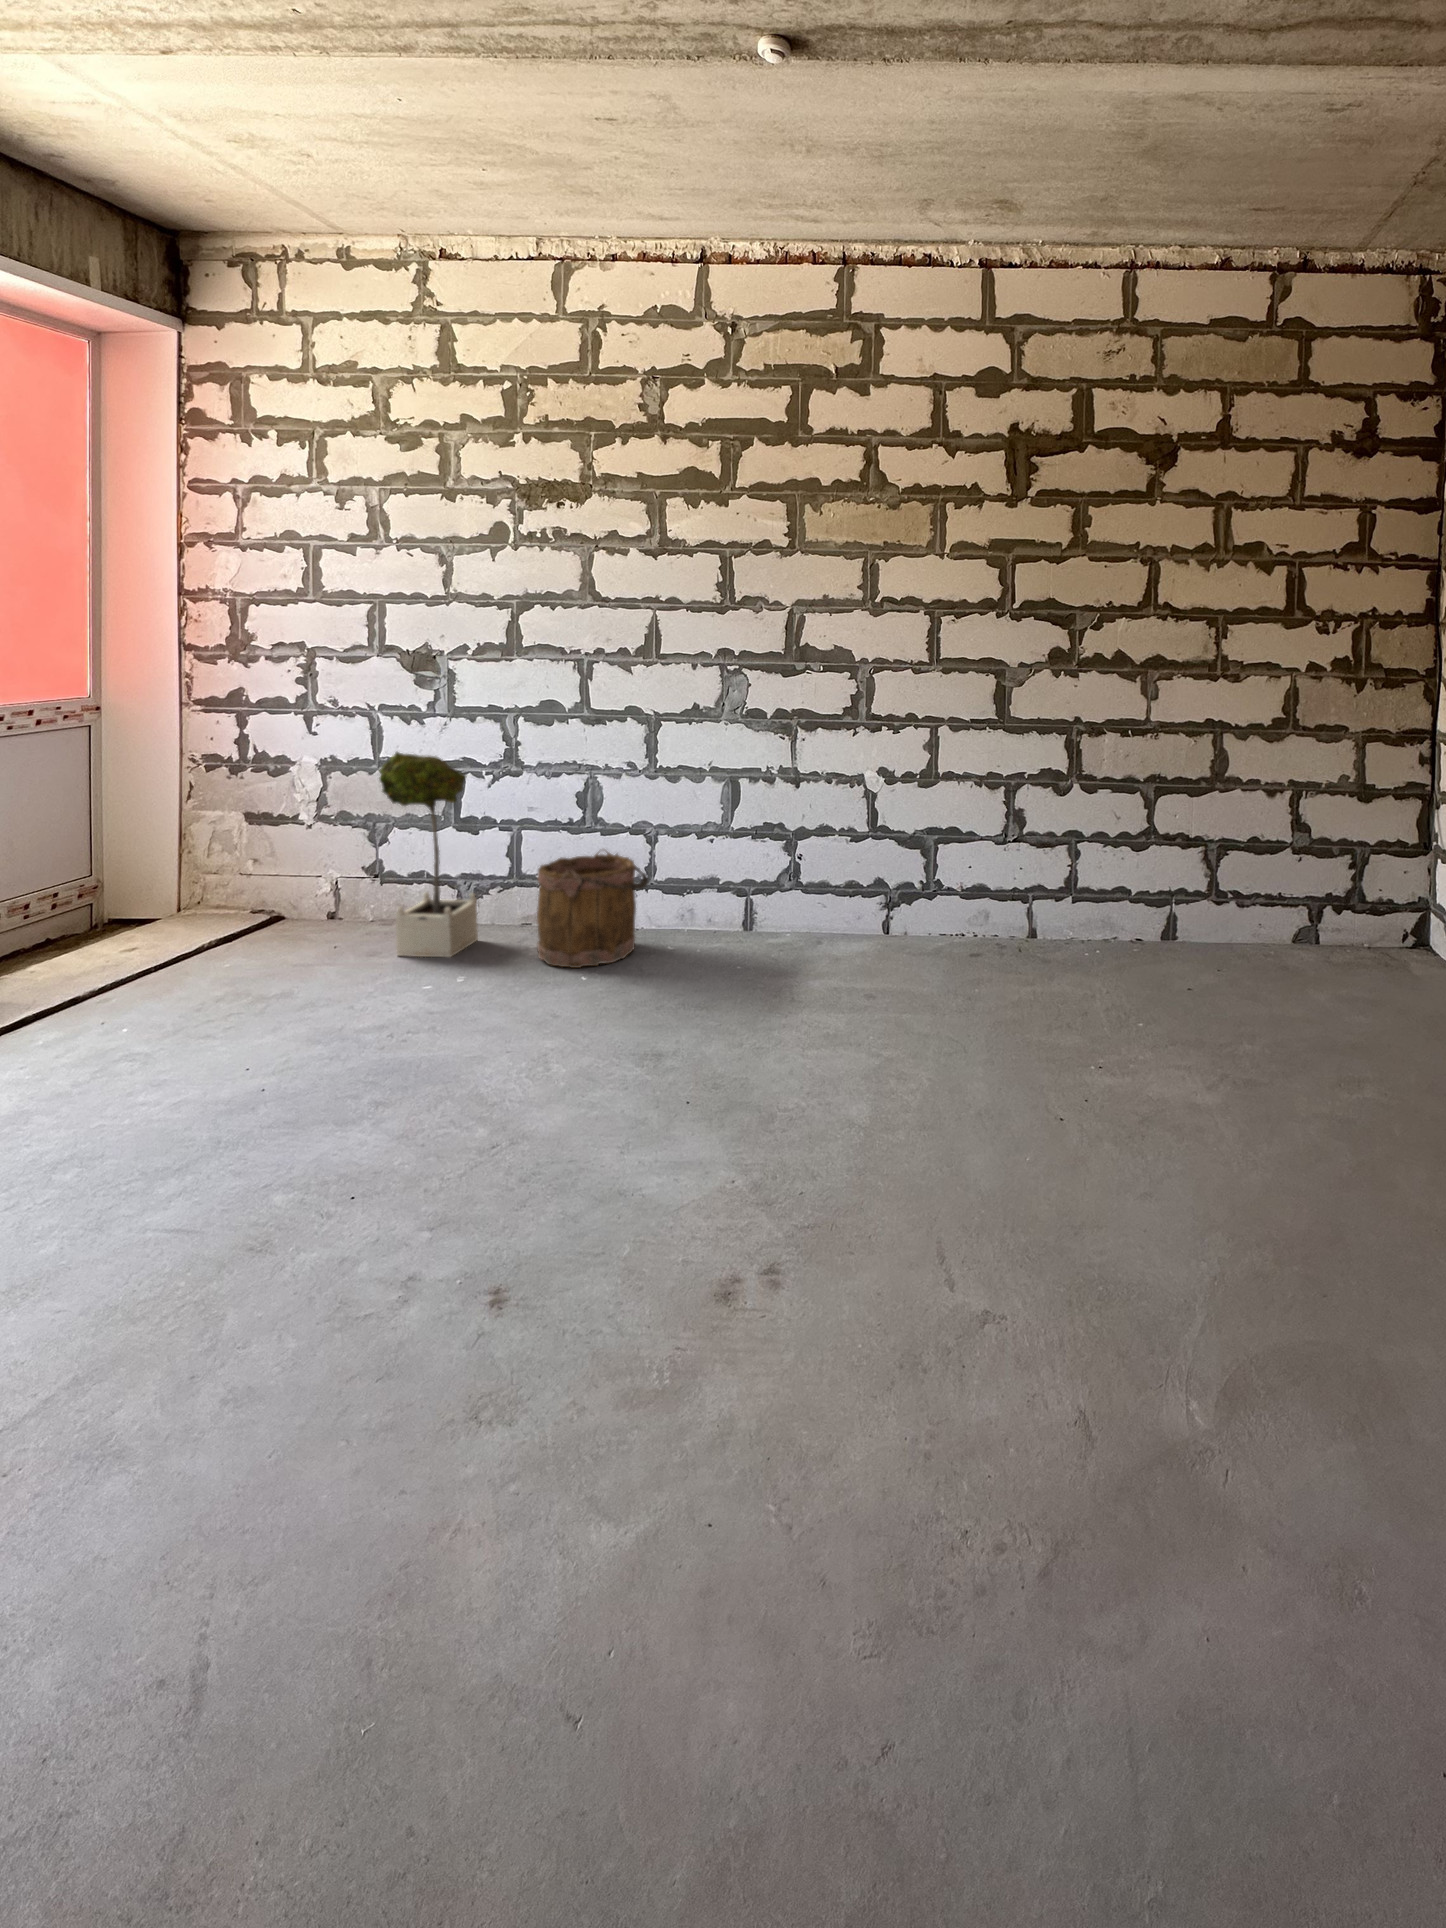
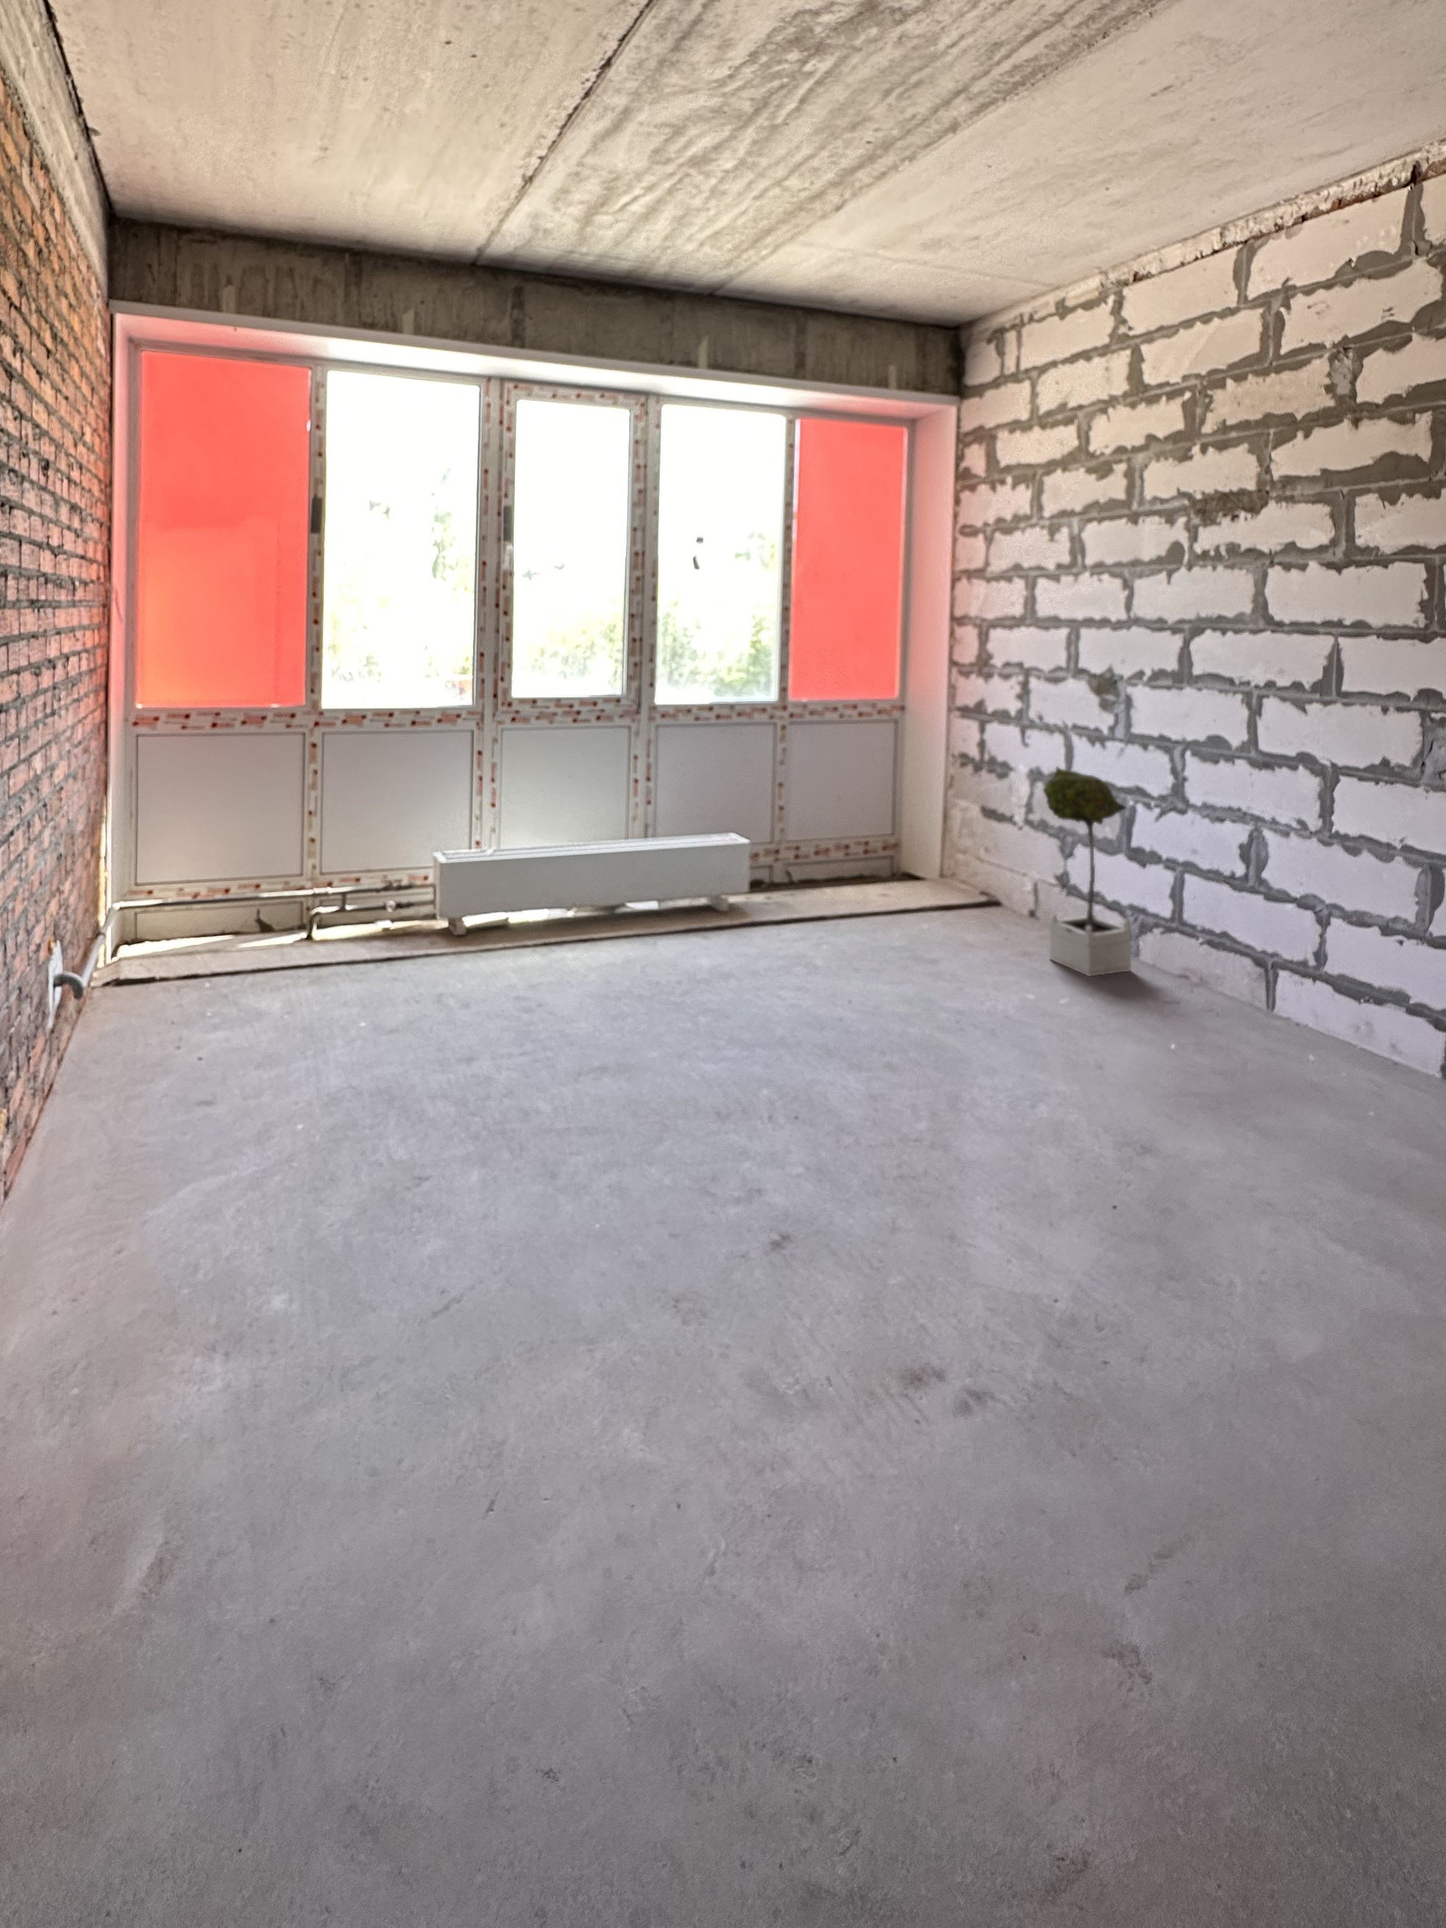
bucket: present [537,850,649,968] -> none [1159,907,1297,1042]

